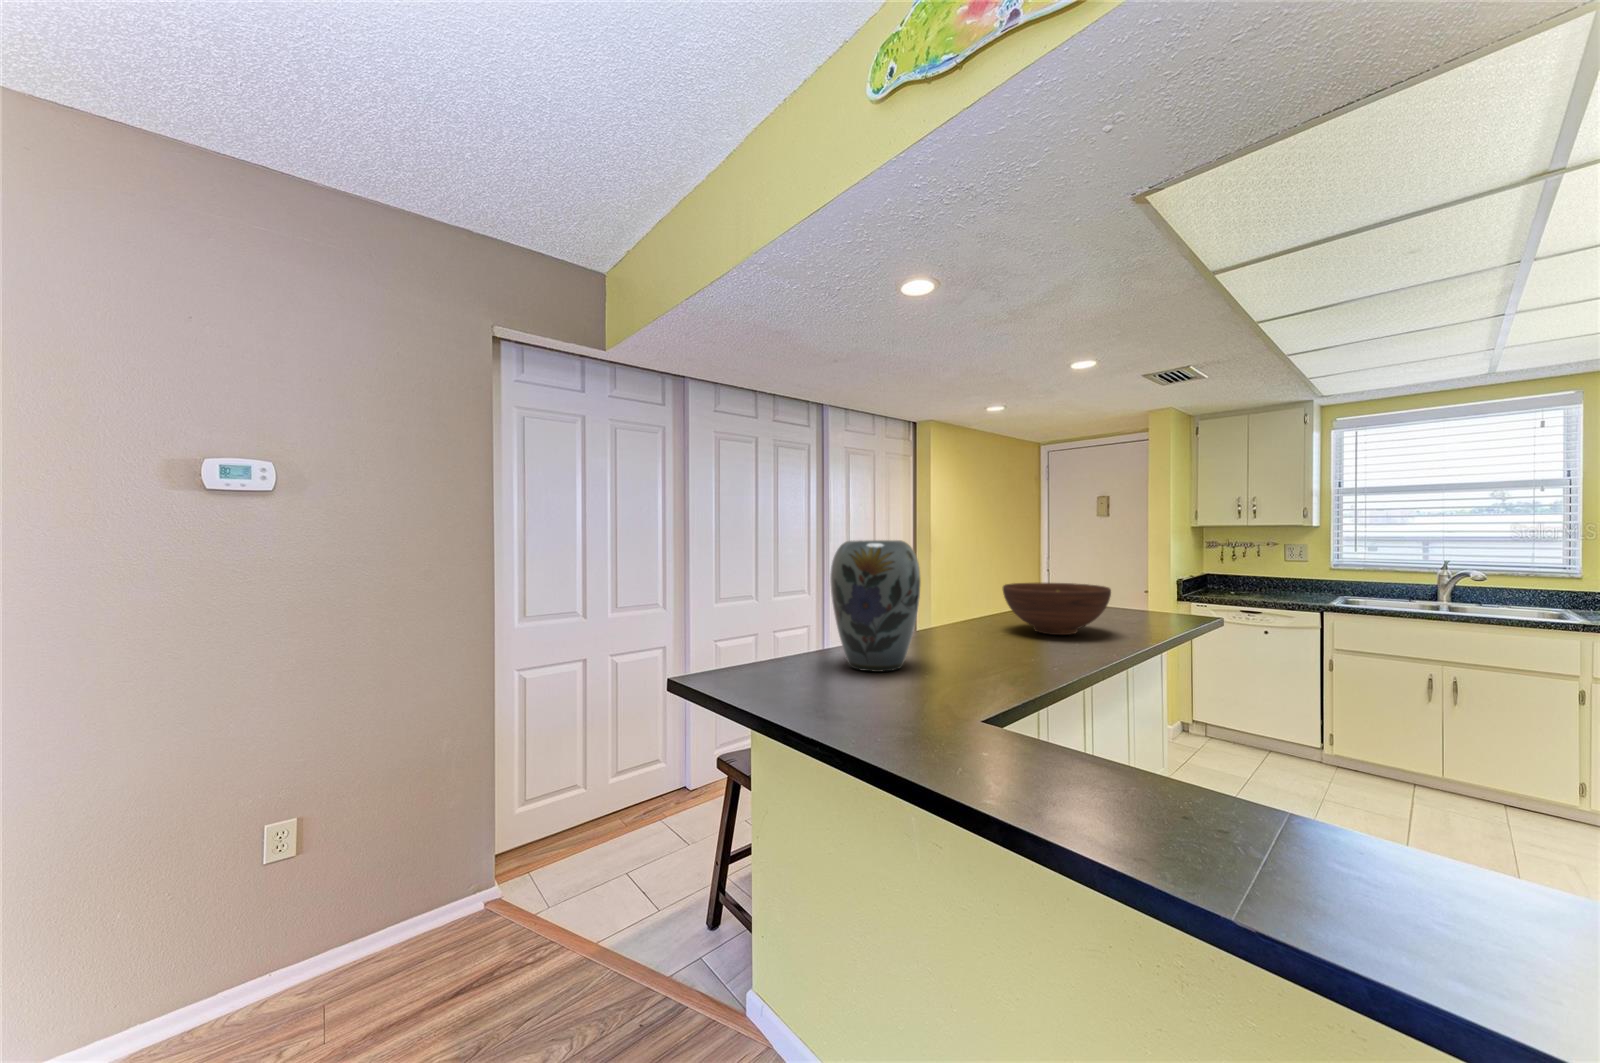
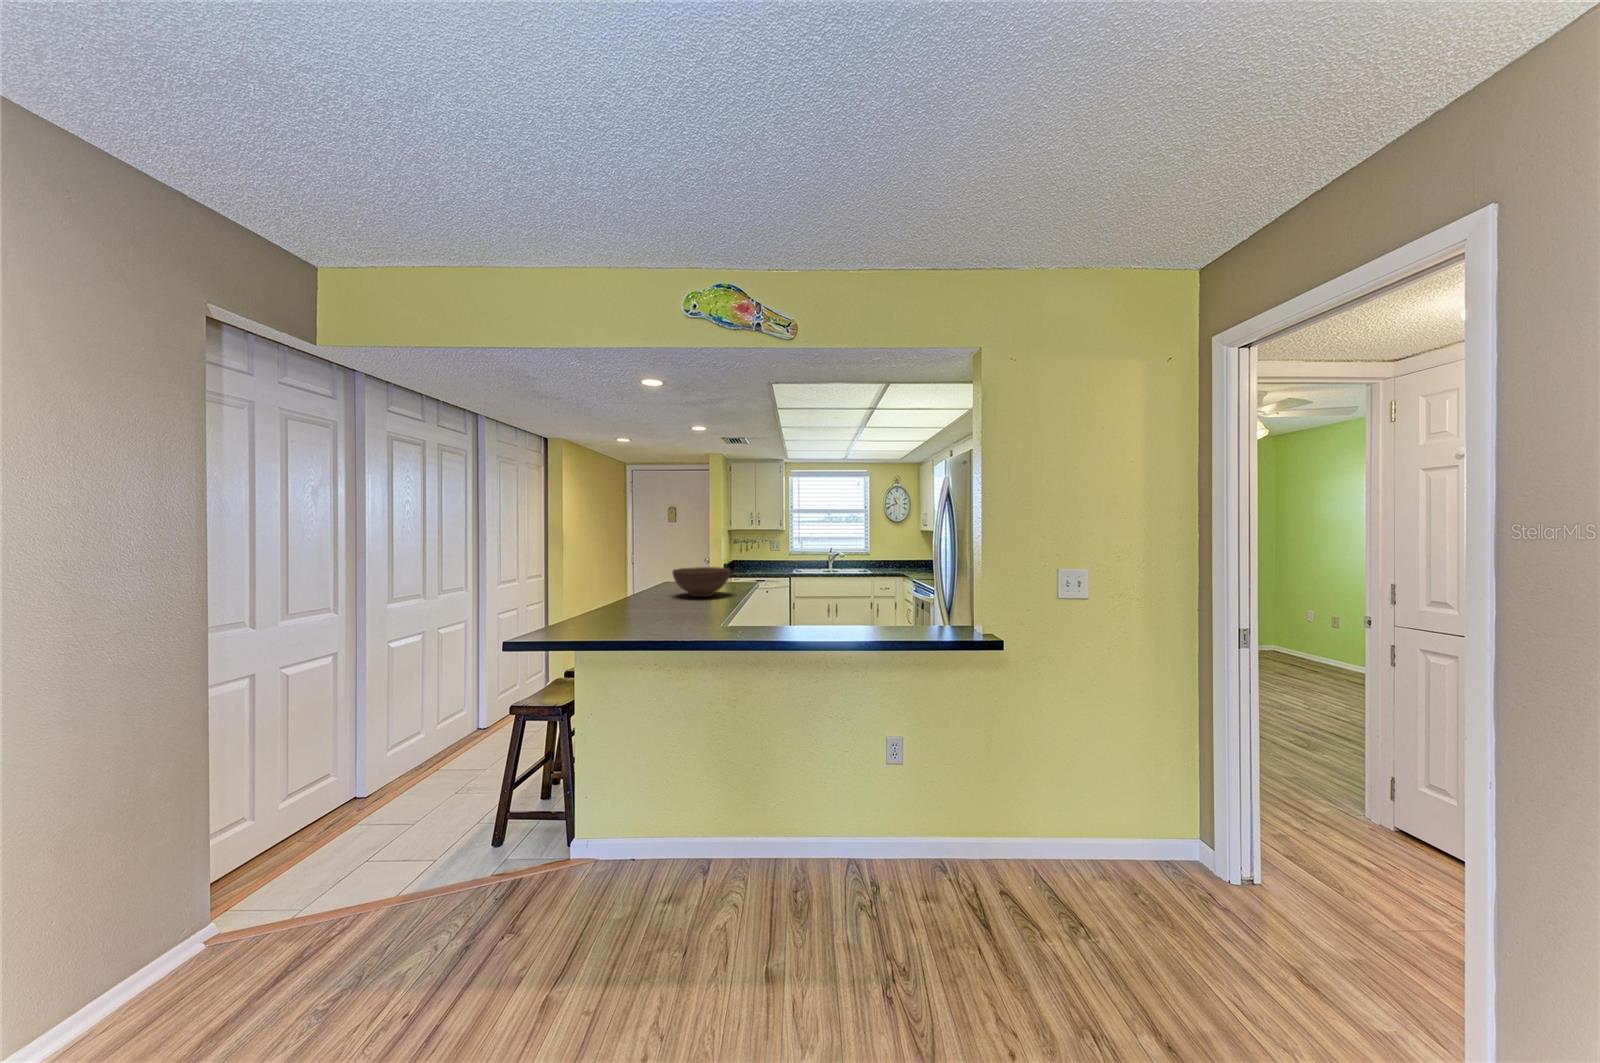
vase: present [830,540,921,672] -> none [609,546,665,625]

